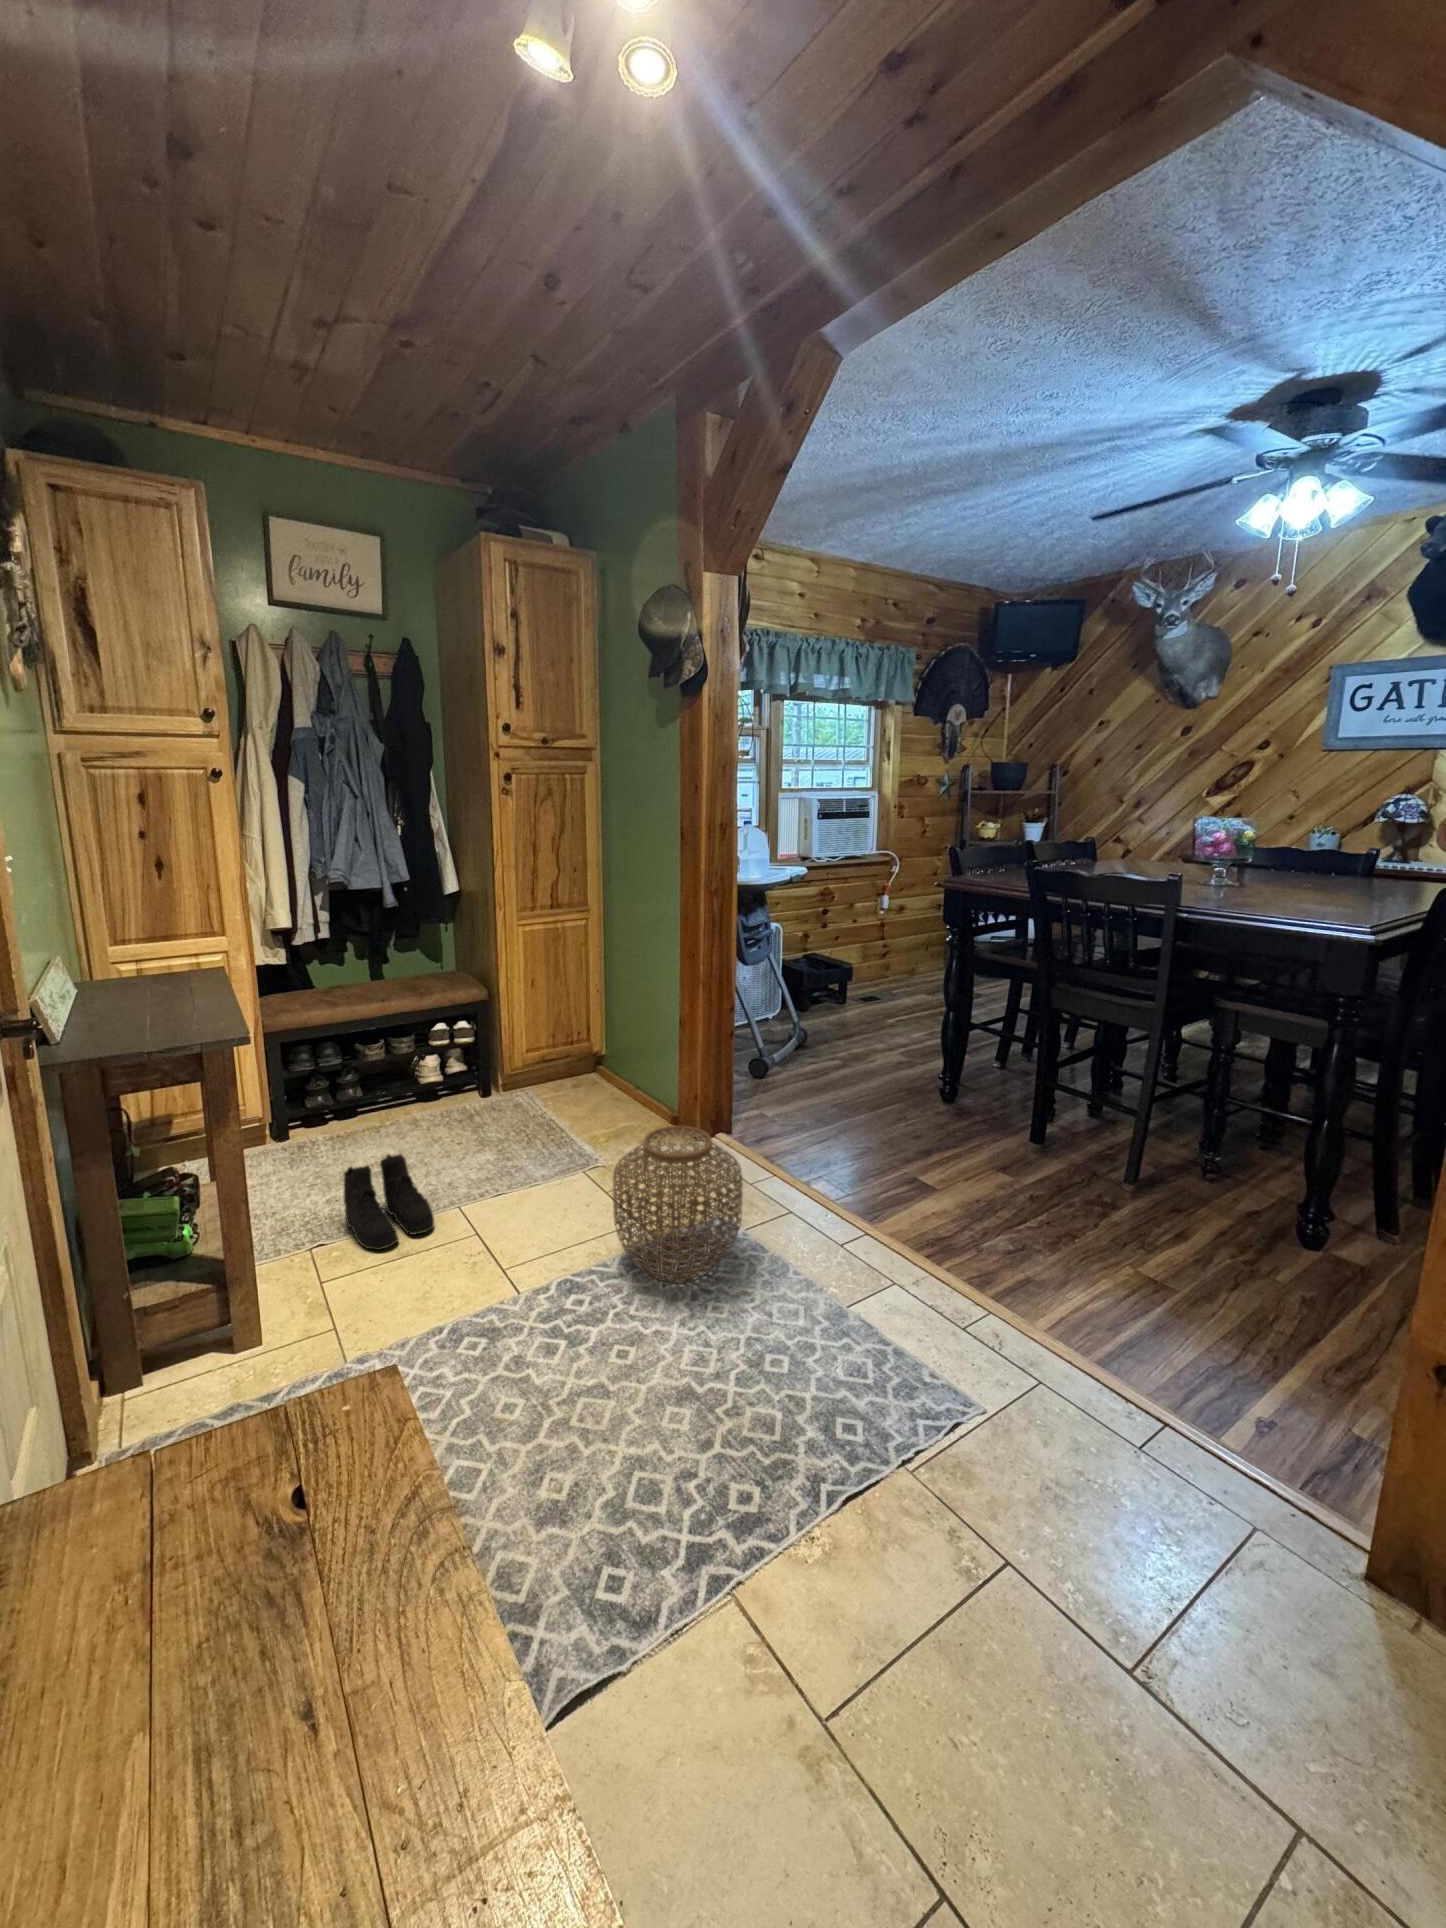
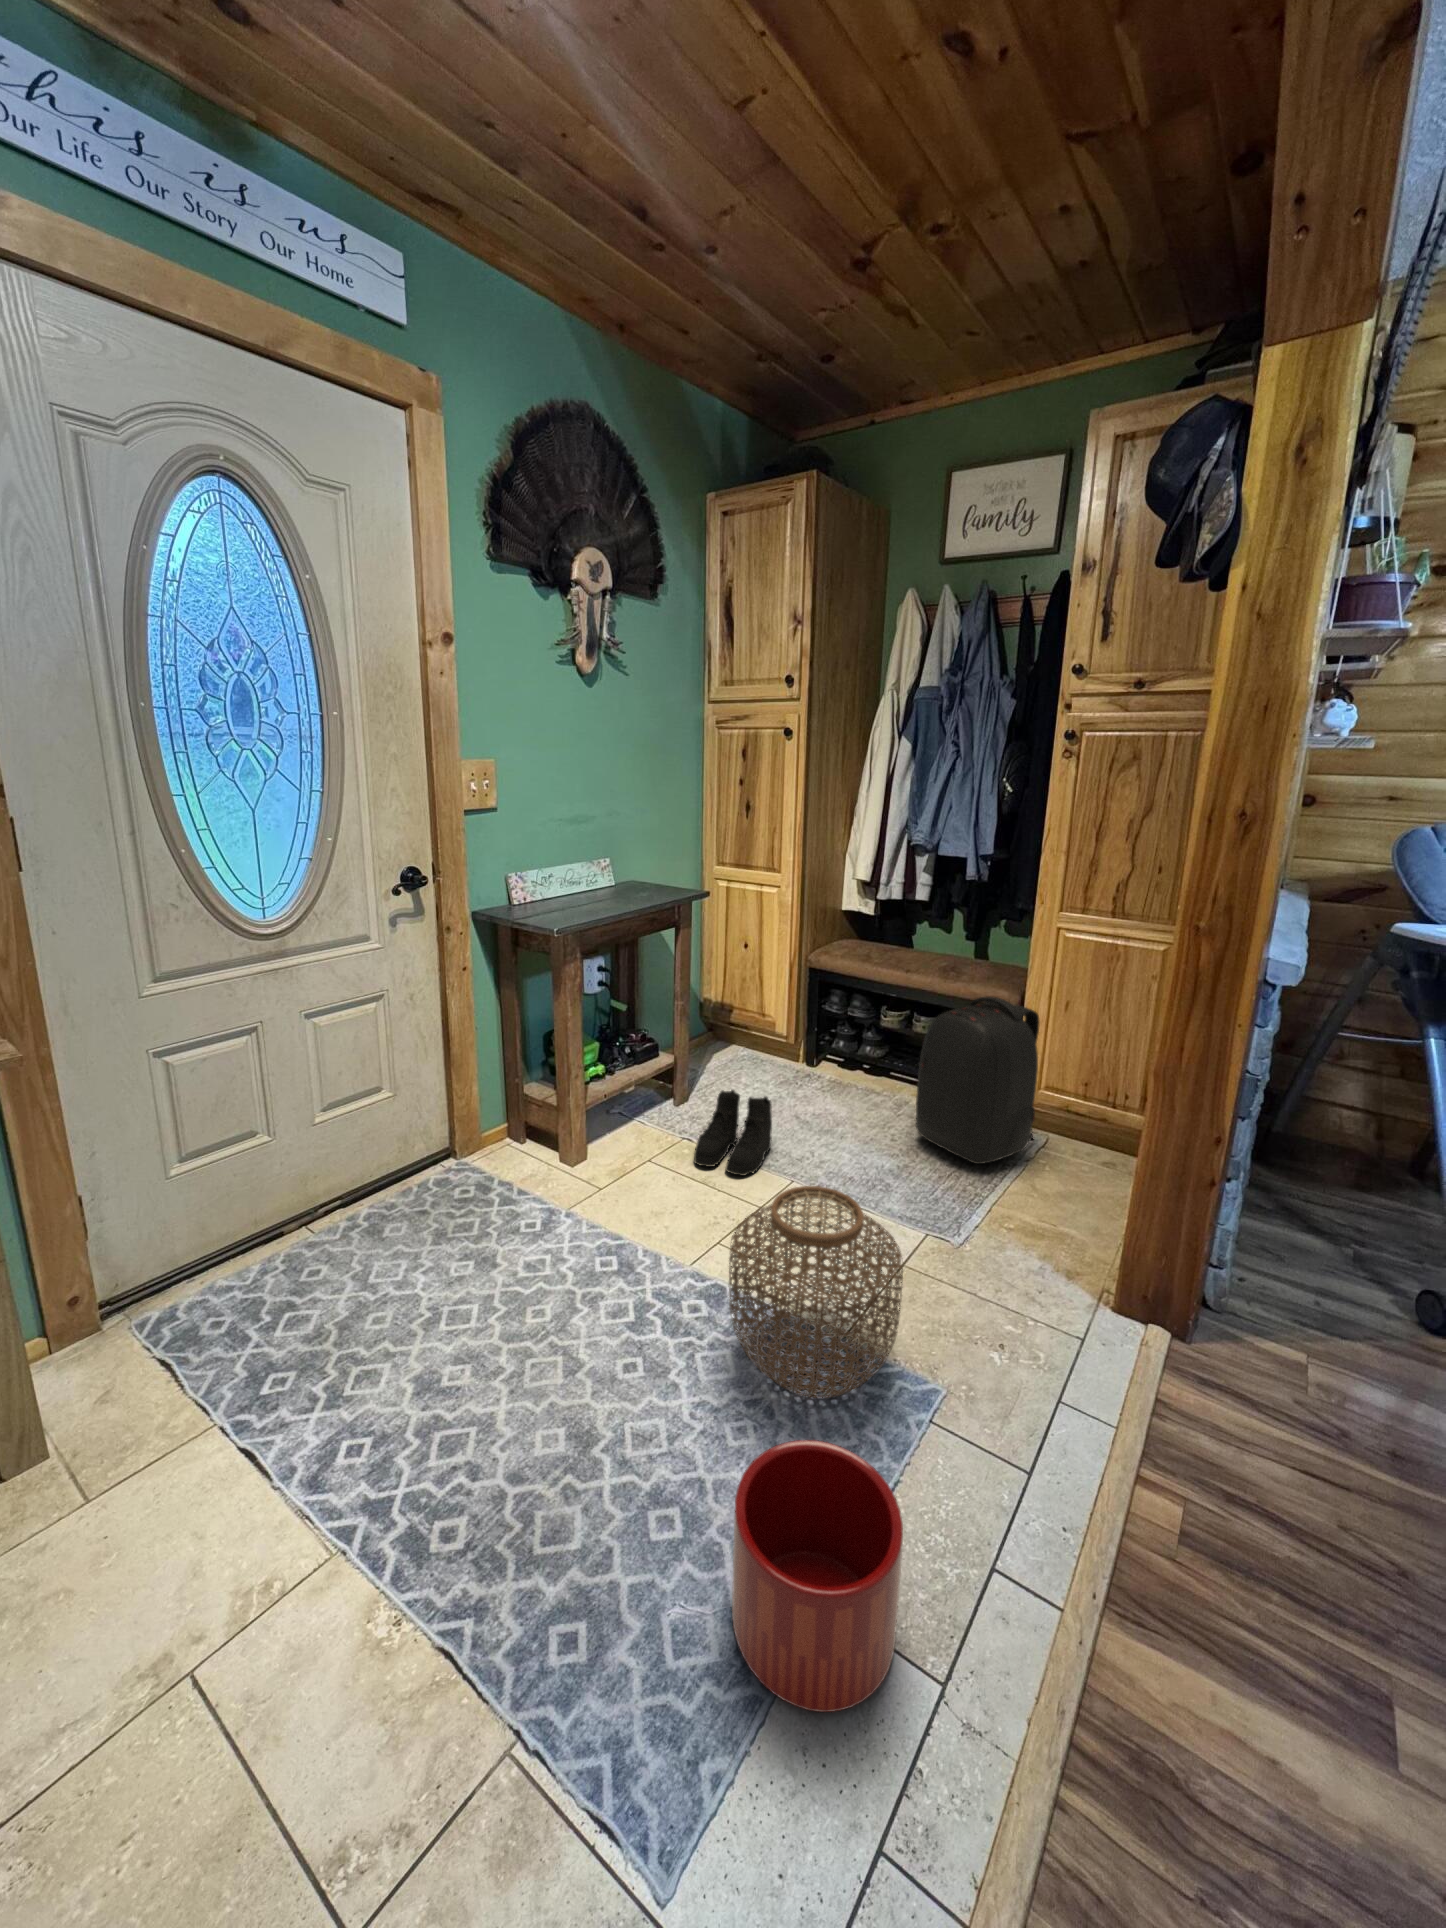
backpack: none [468,992,556,1130] -> present [916,996,1039,1164]
planter: none [812,1217,914,1348] -> present [732,1440,903,1712]

